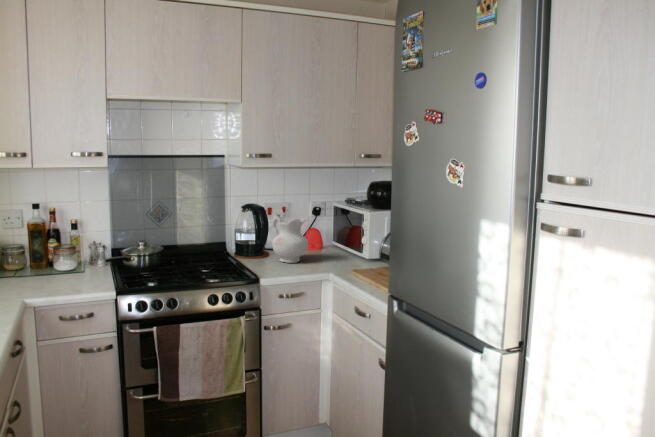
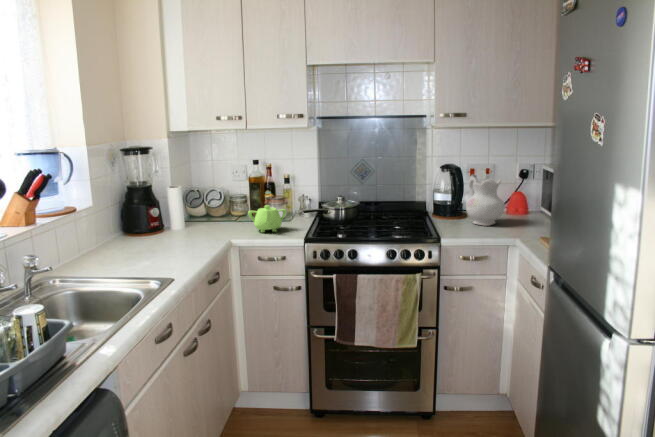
teapot: none [40,256,87,288] -> present [248,205,287,232]

